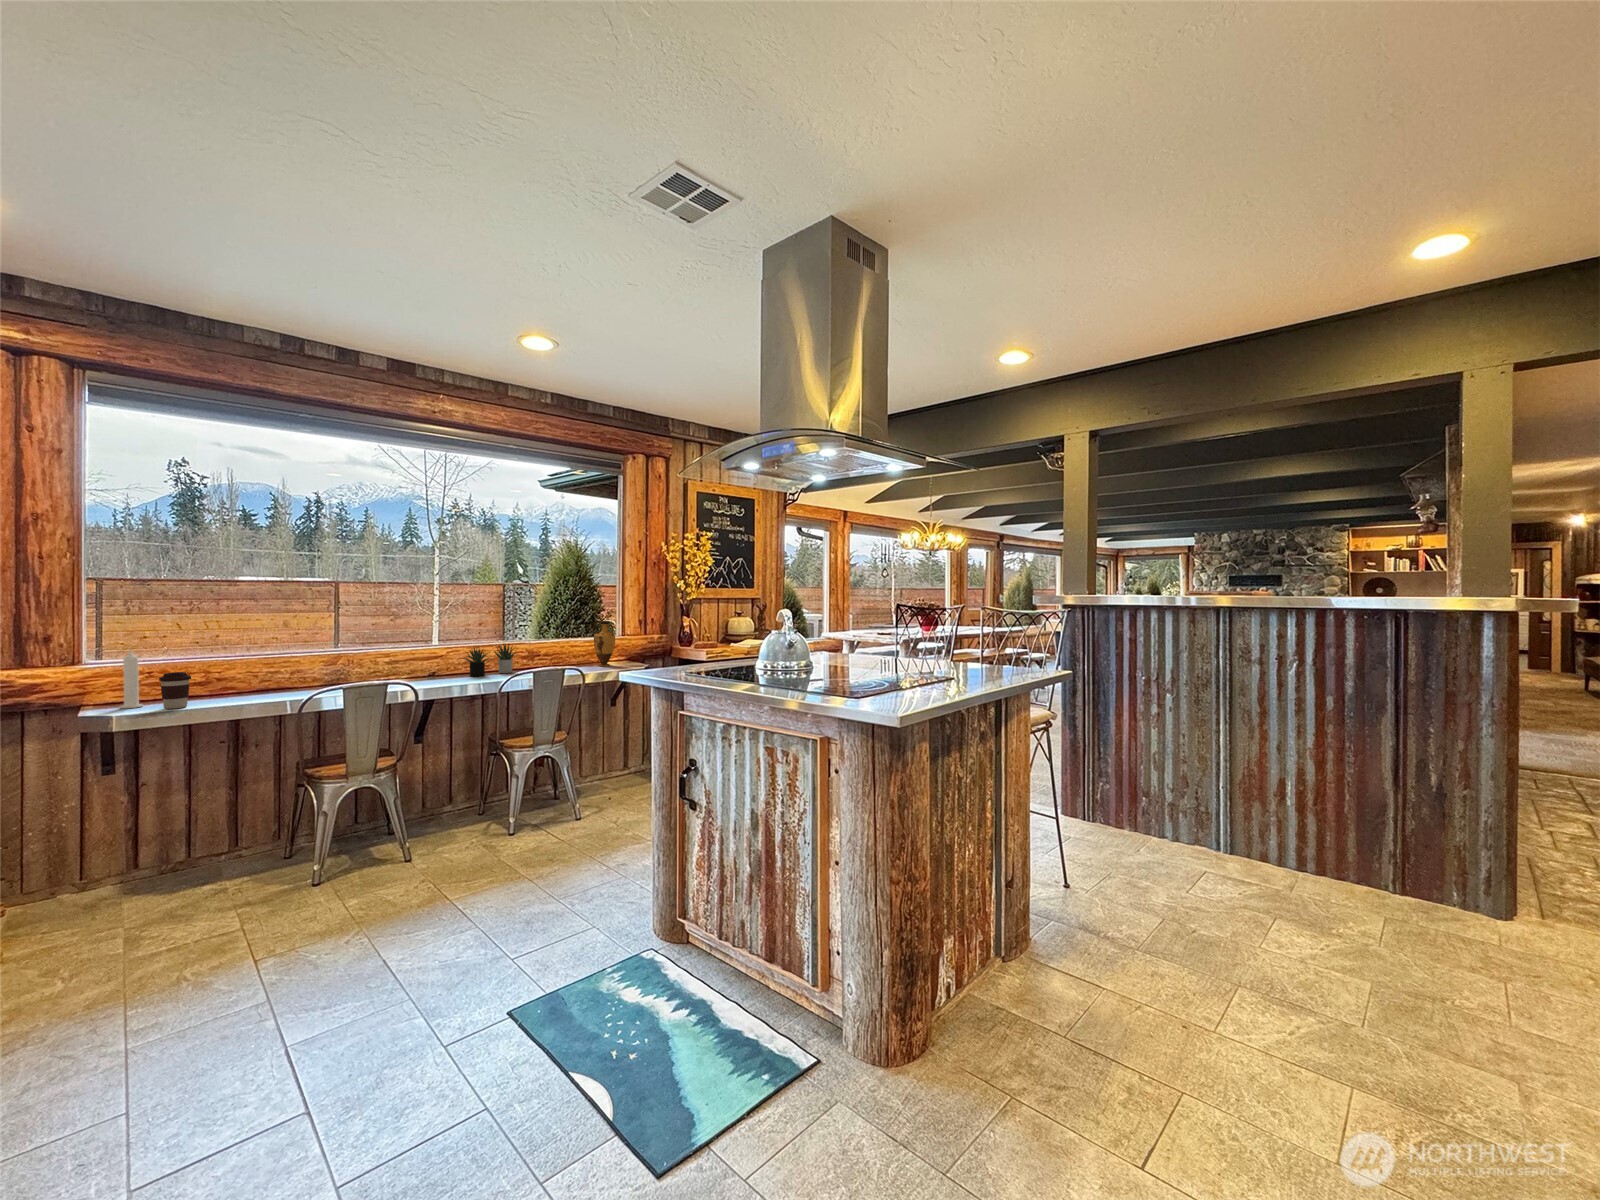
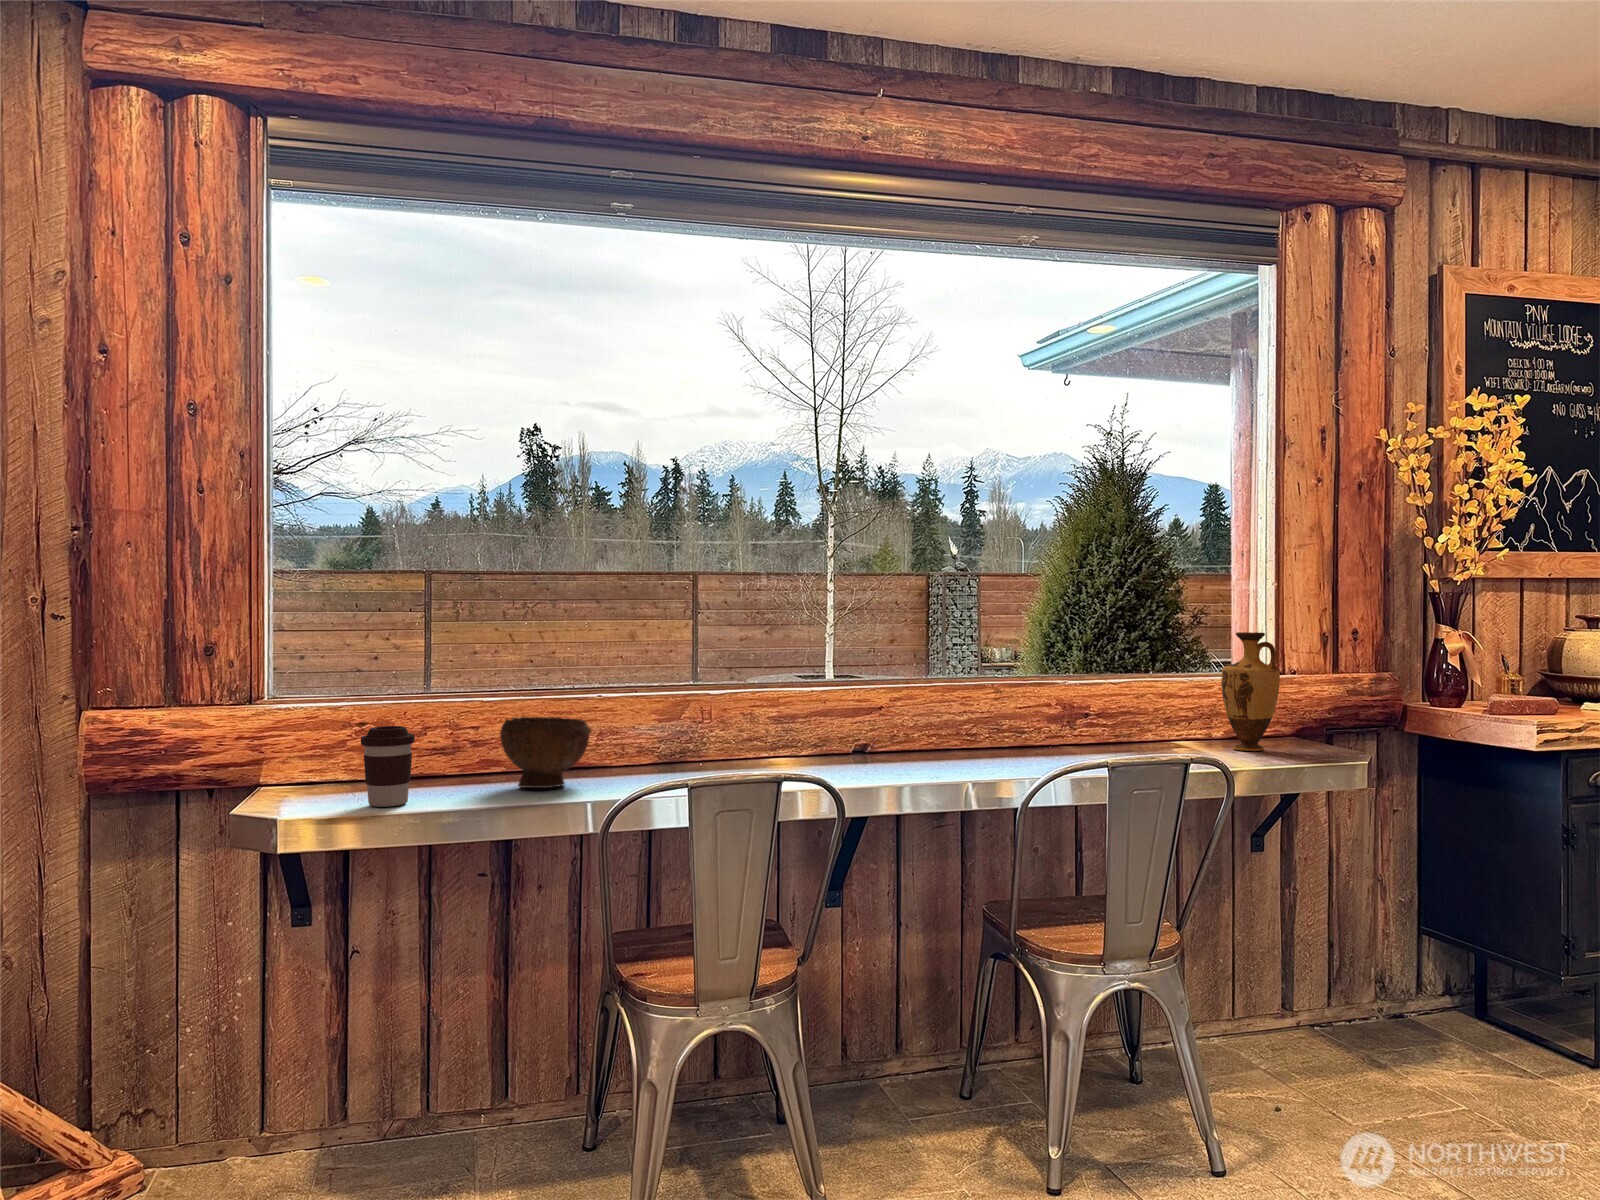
succulent plant: present [463,644,516,676] -> none [923,678,1048,763]
candle: present [120,650,143,708] -> none [305,674,343,798]
bowl: none [239,665,290,697] -> present [500,717,591,788]

